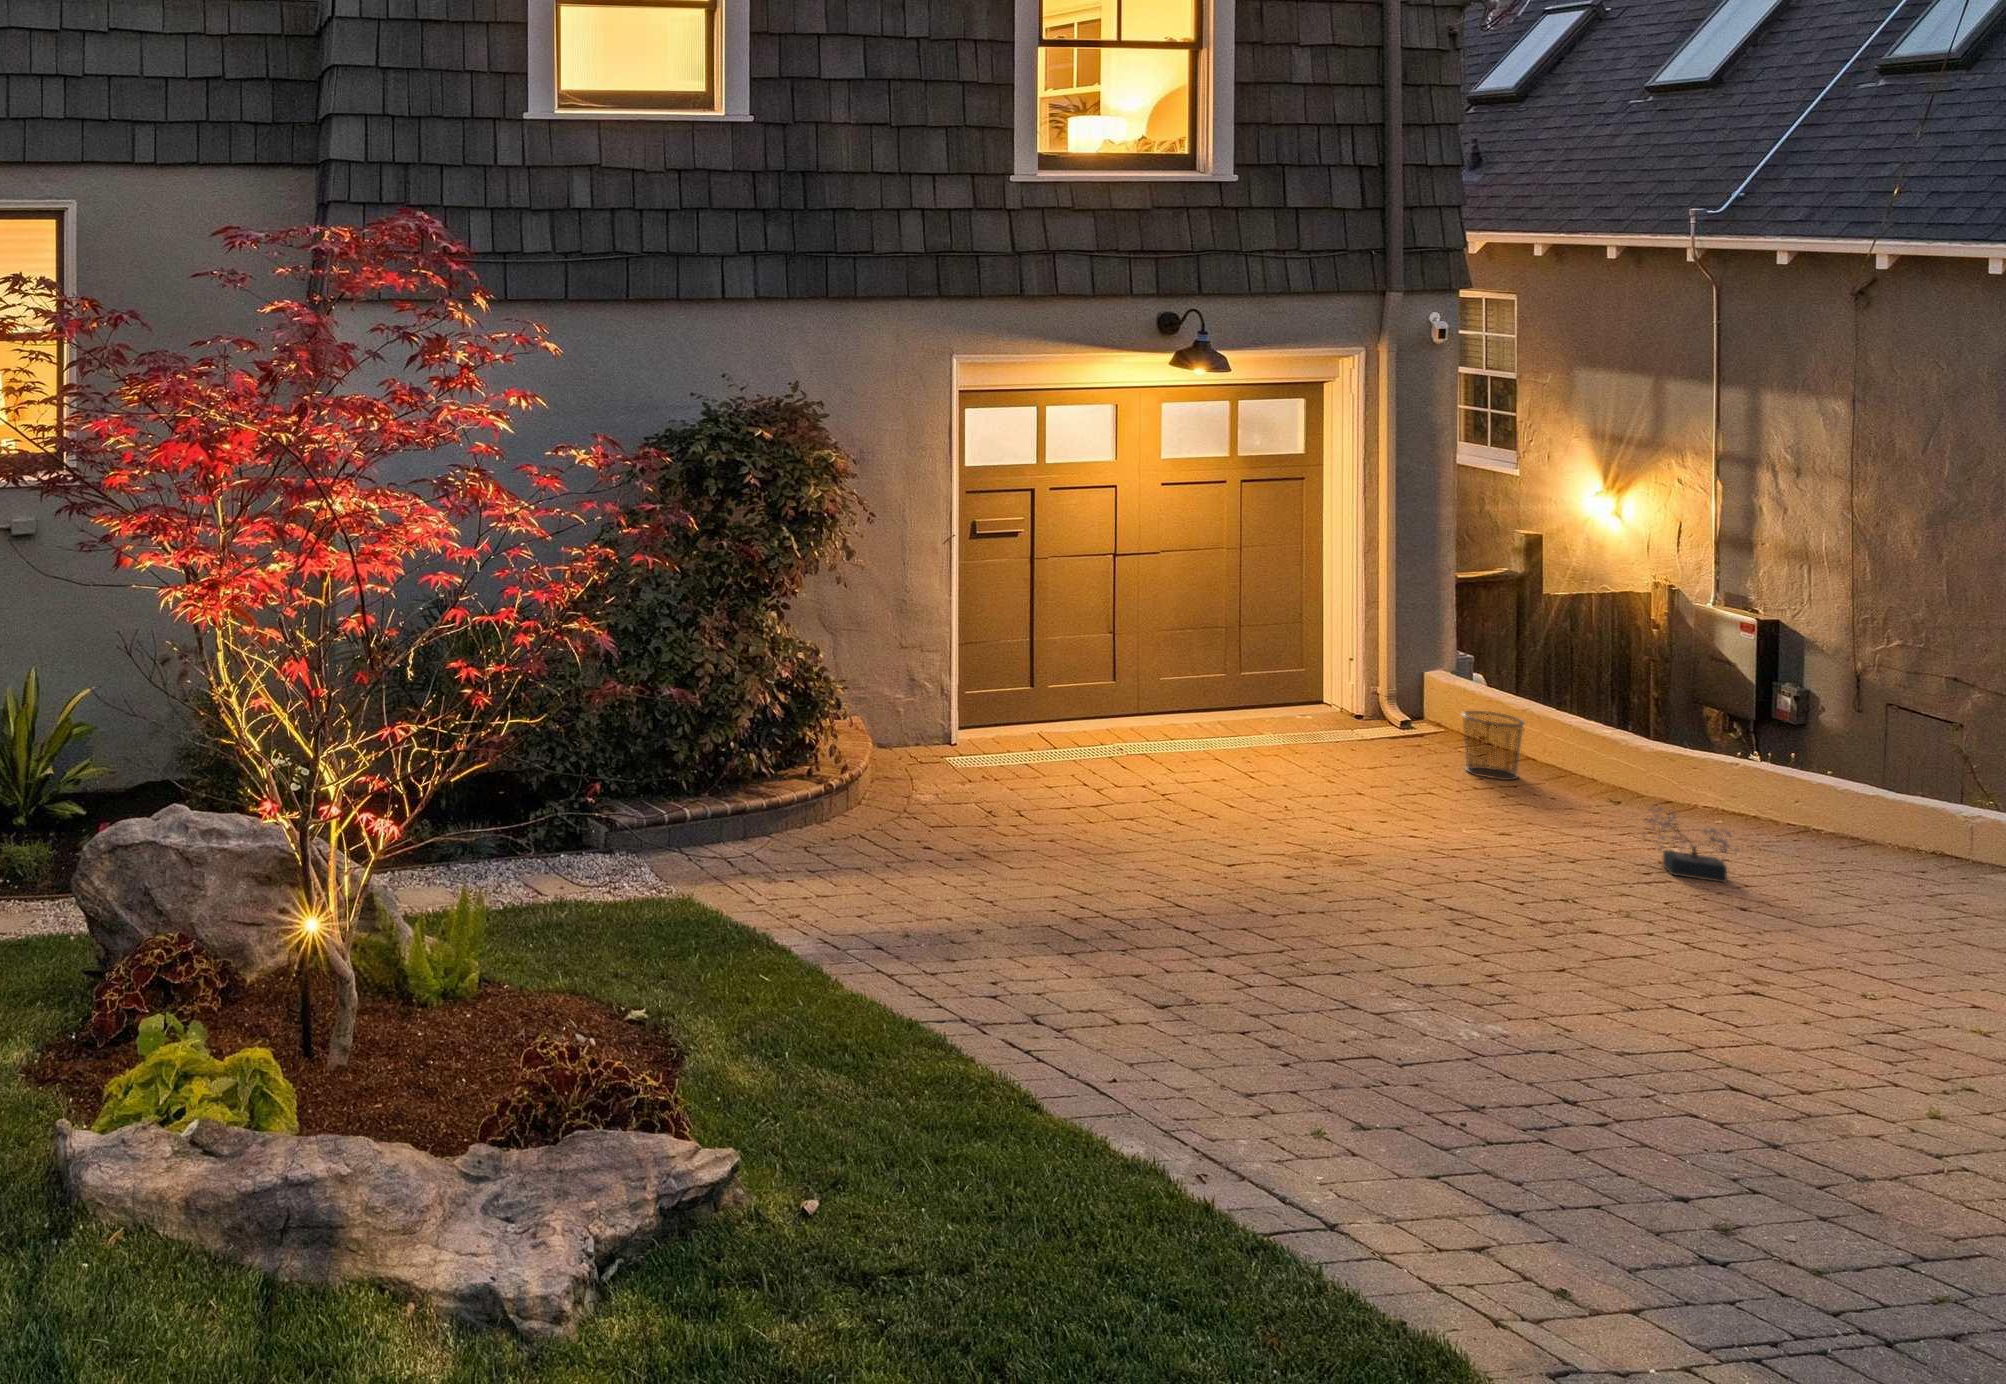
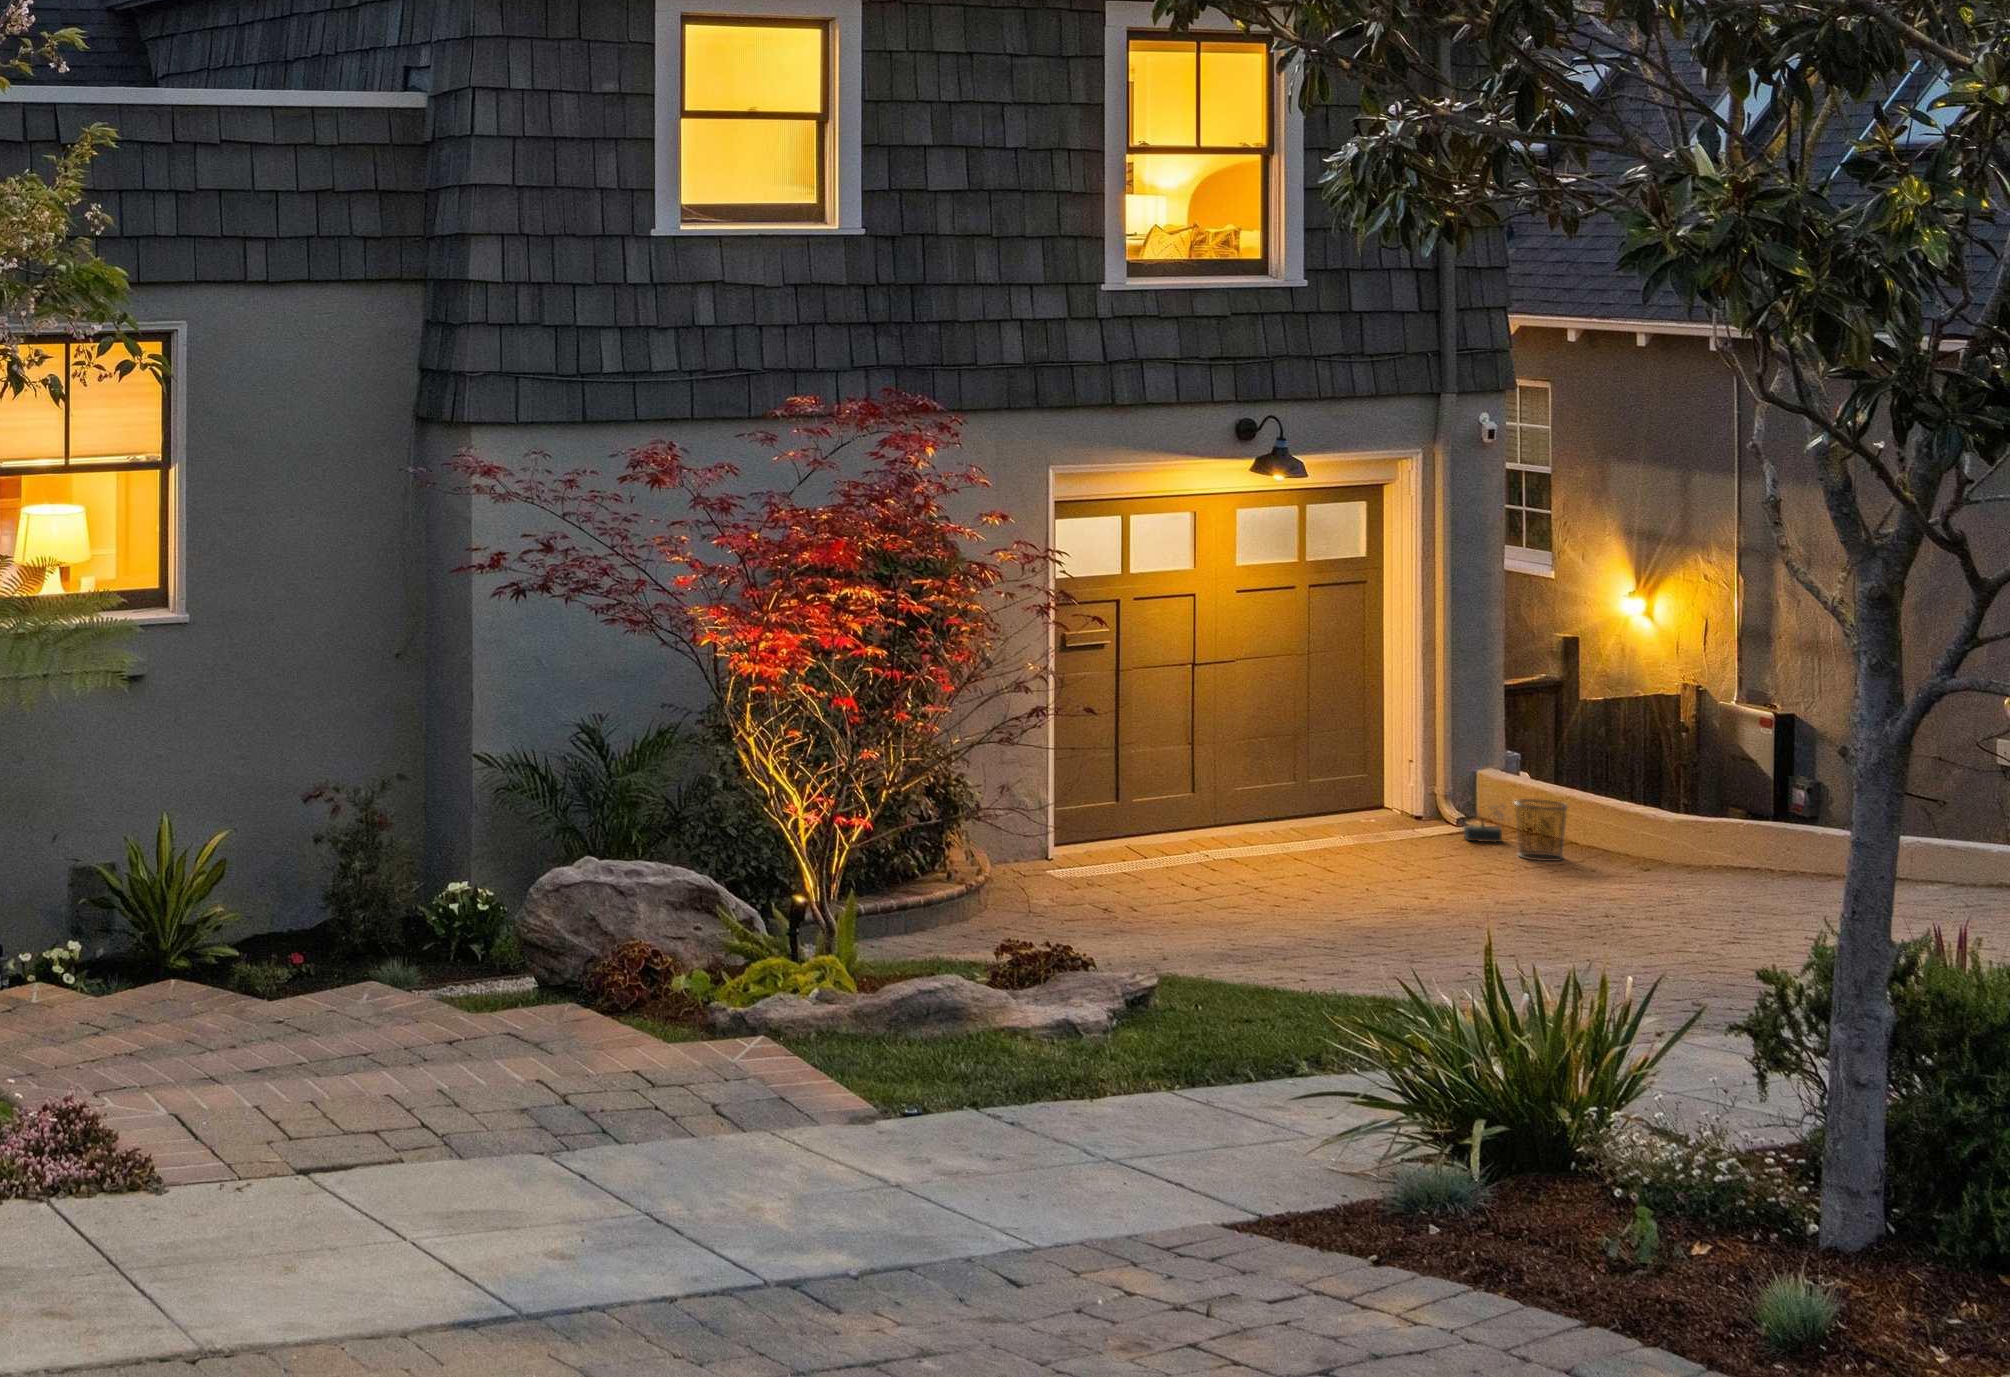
decorative plant: present [1643,807,1738,882] -> present [1455,793,1503,842]

